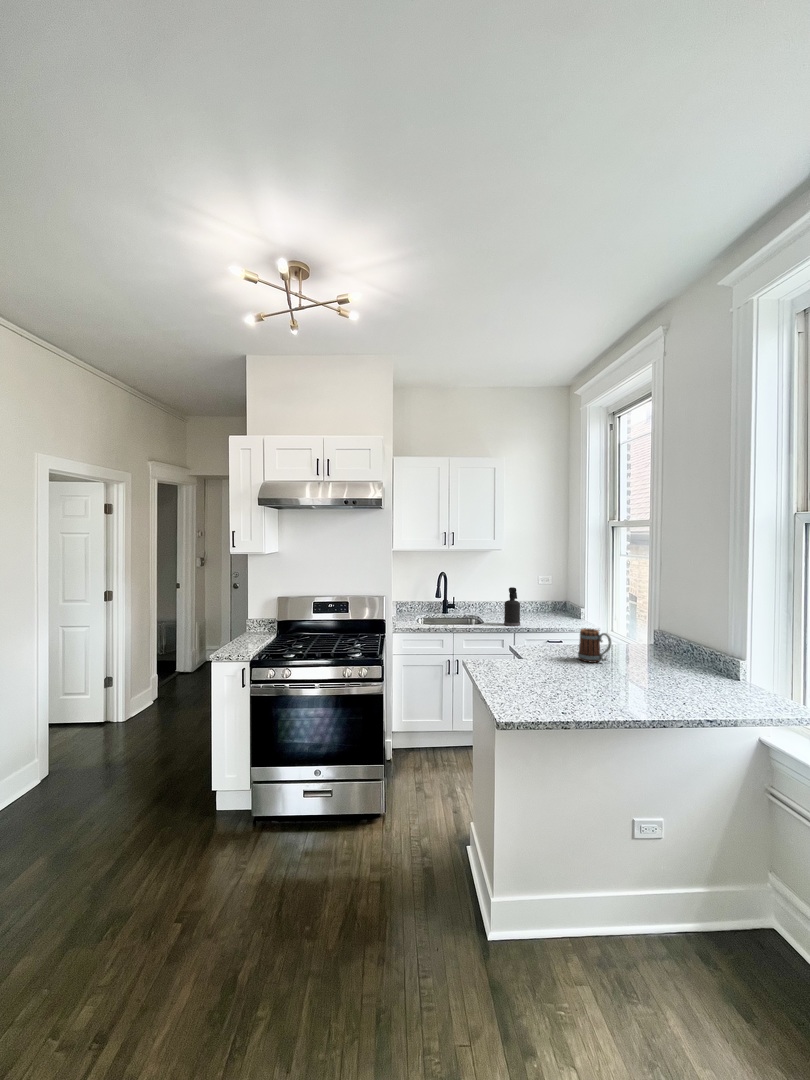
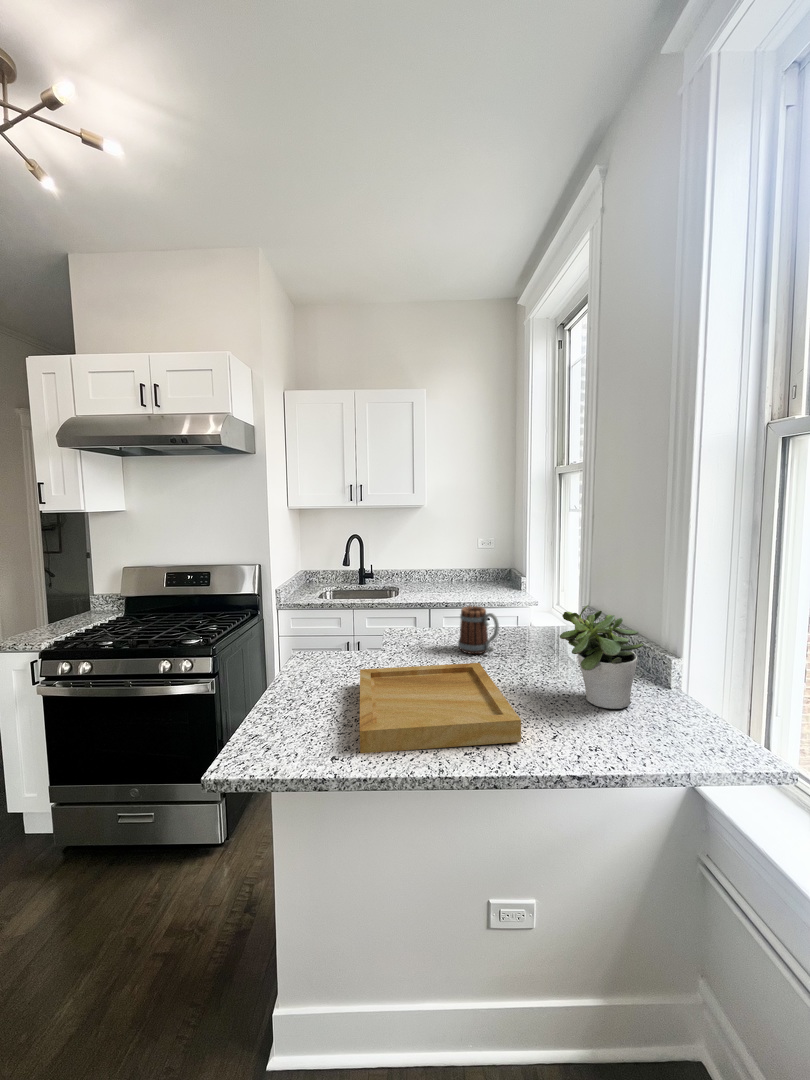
spray bottle: present [504,587,520,626] -> none [422,552,441,599]
potted plant: none [667,626,729,693] -> present [560,605,643,709]
tray: none [534,665,666,711] -> present [360,663,521,753]

